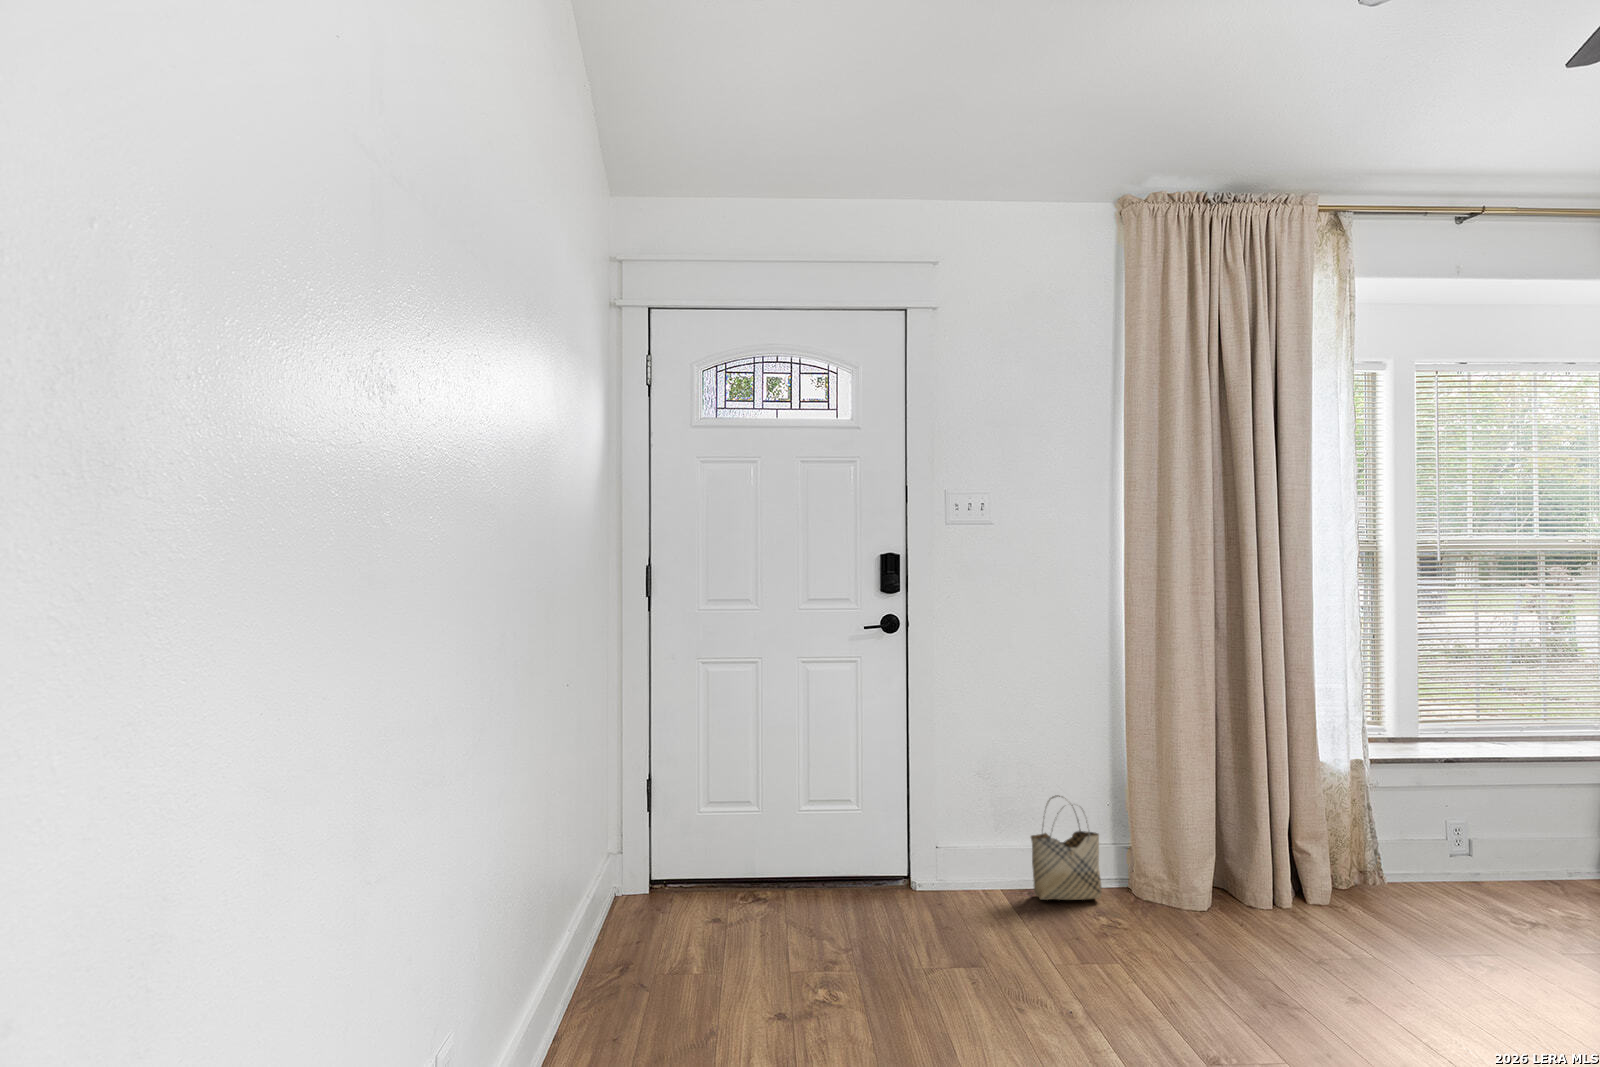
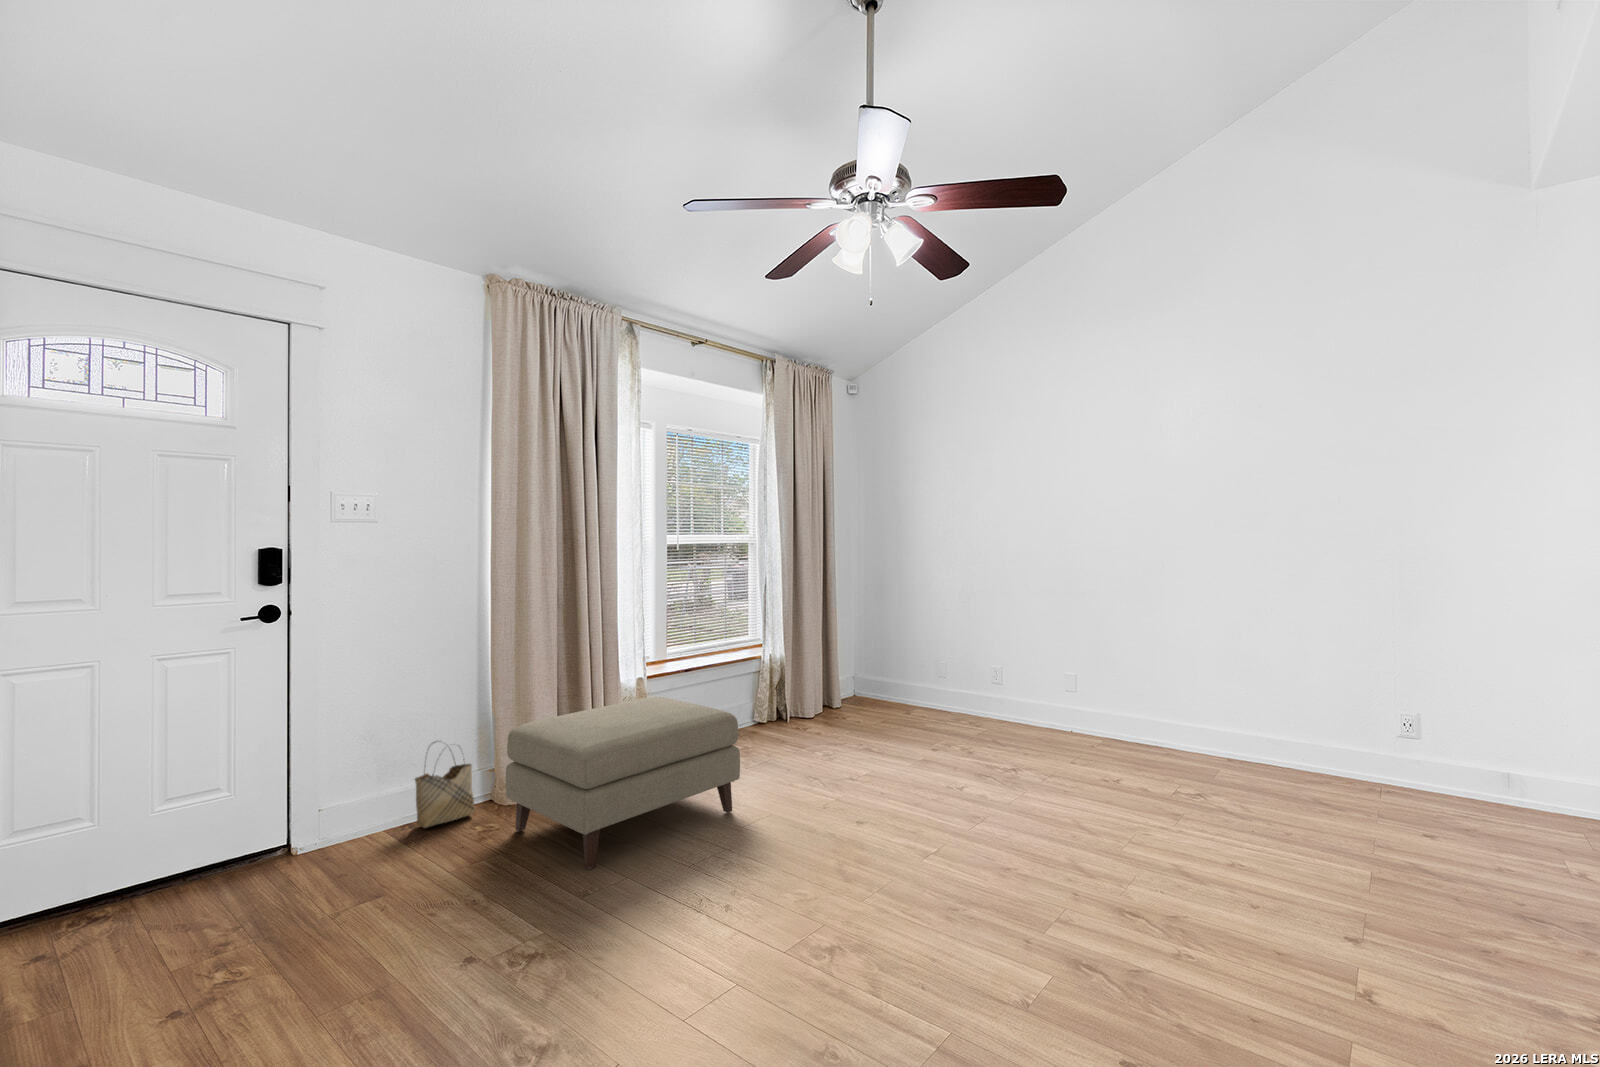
ottoman: none [1133,794,1528,1026] -> present [506,697,740,869]

